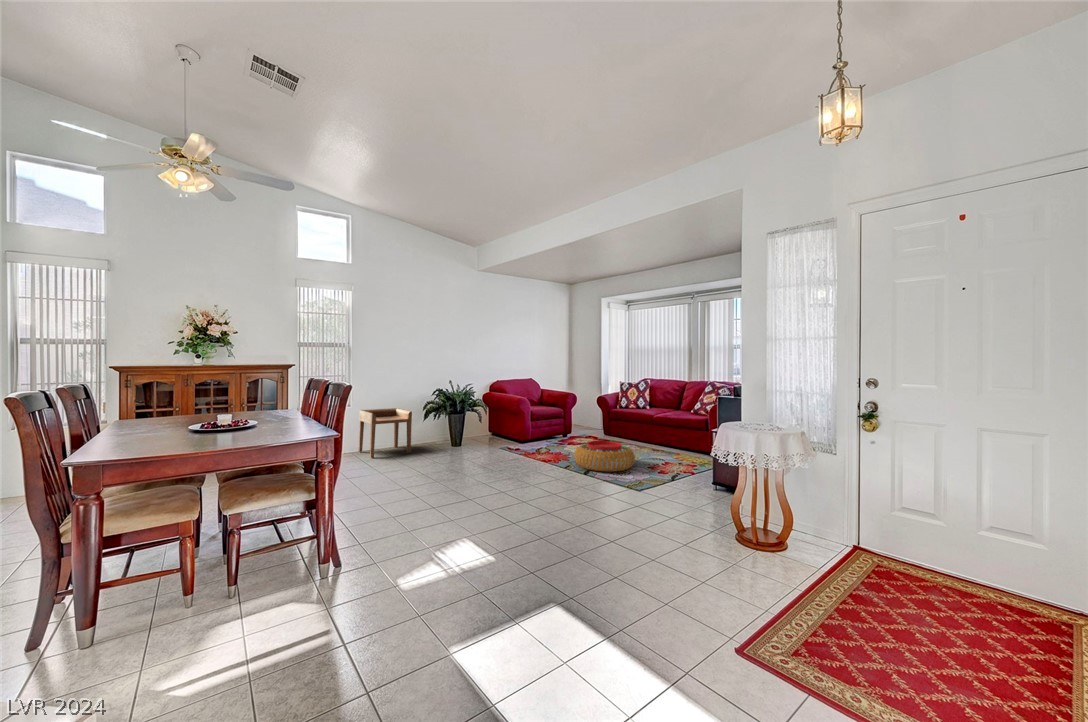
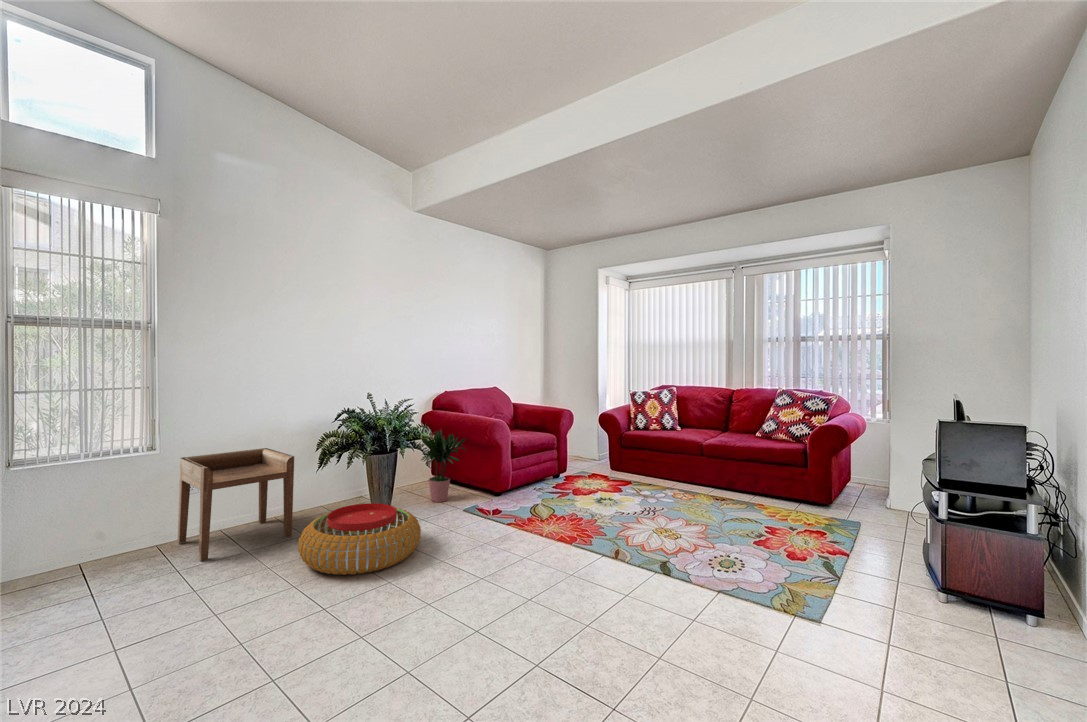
potted plant: none [477,401,507,444] -> present [421,431,466,502]
pouf: present [574,441,635,472] -> present [298,503,421,575]

